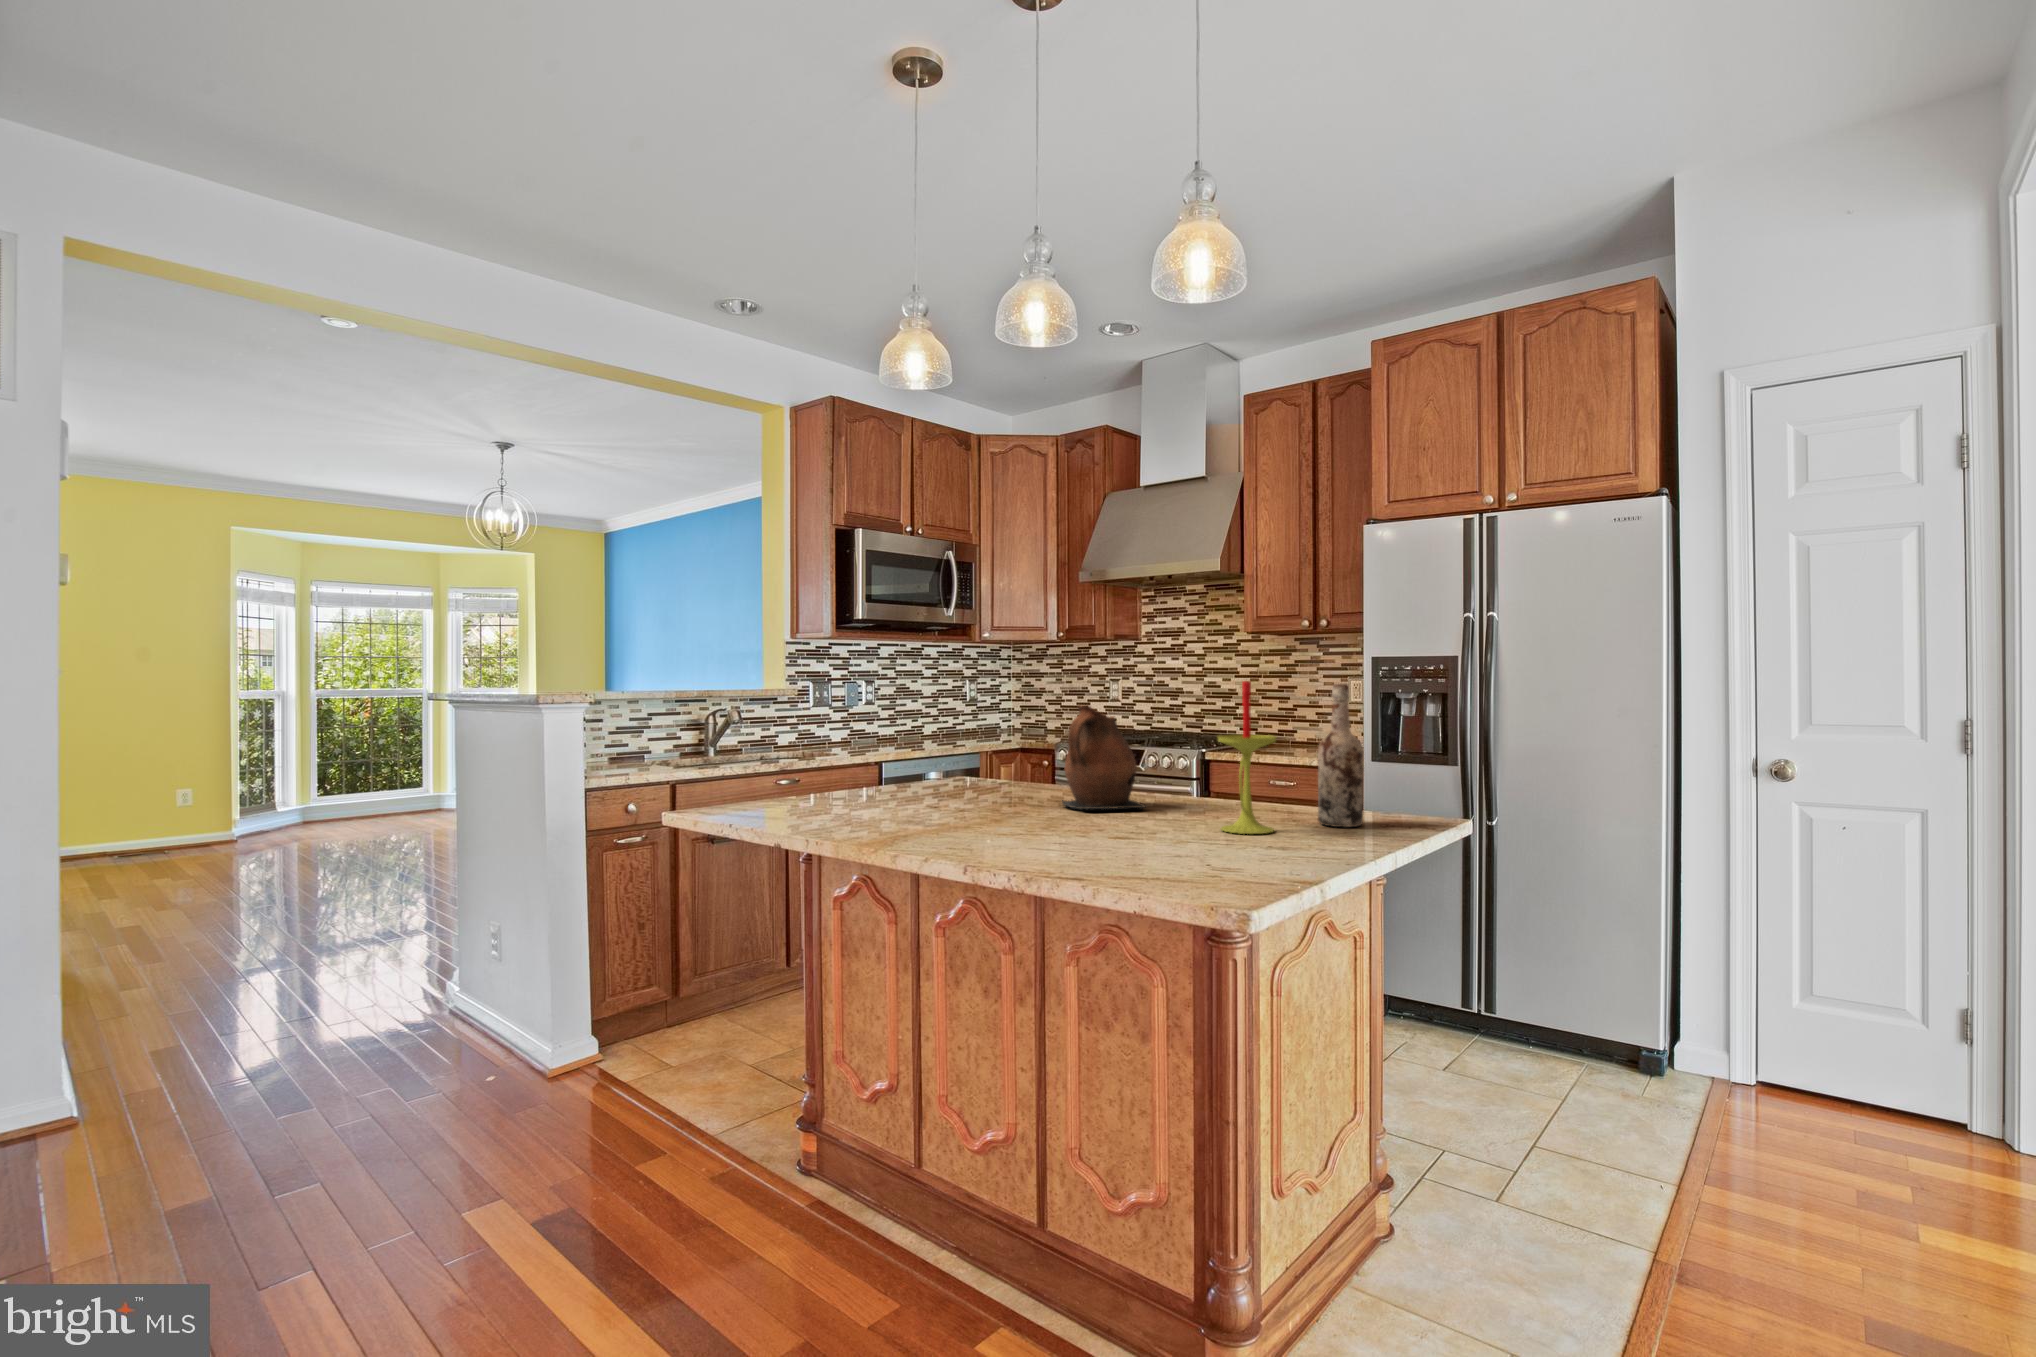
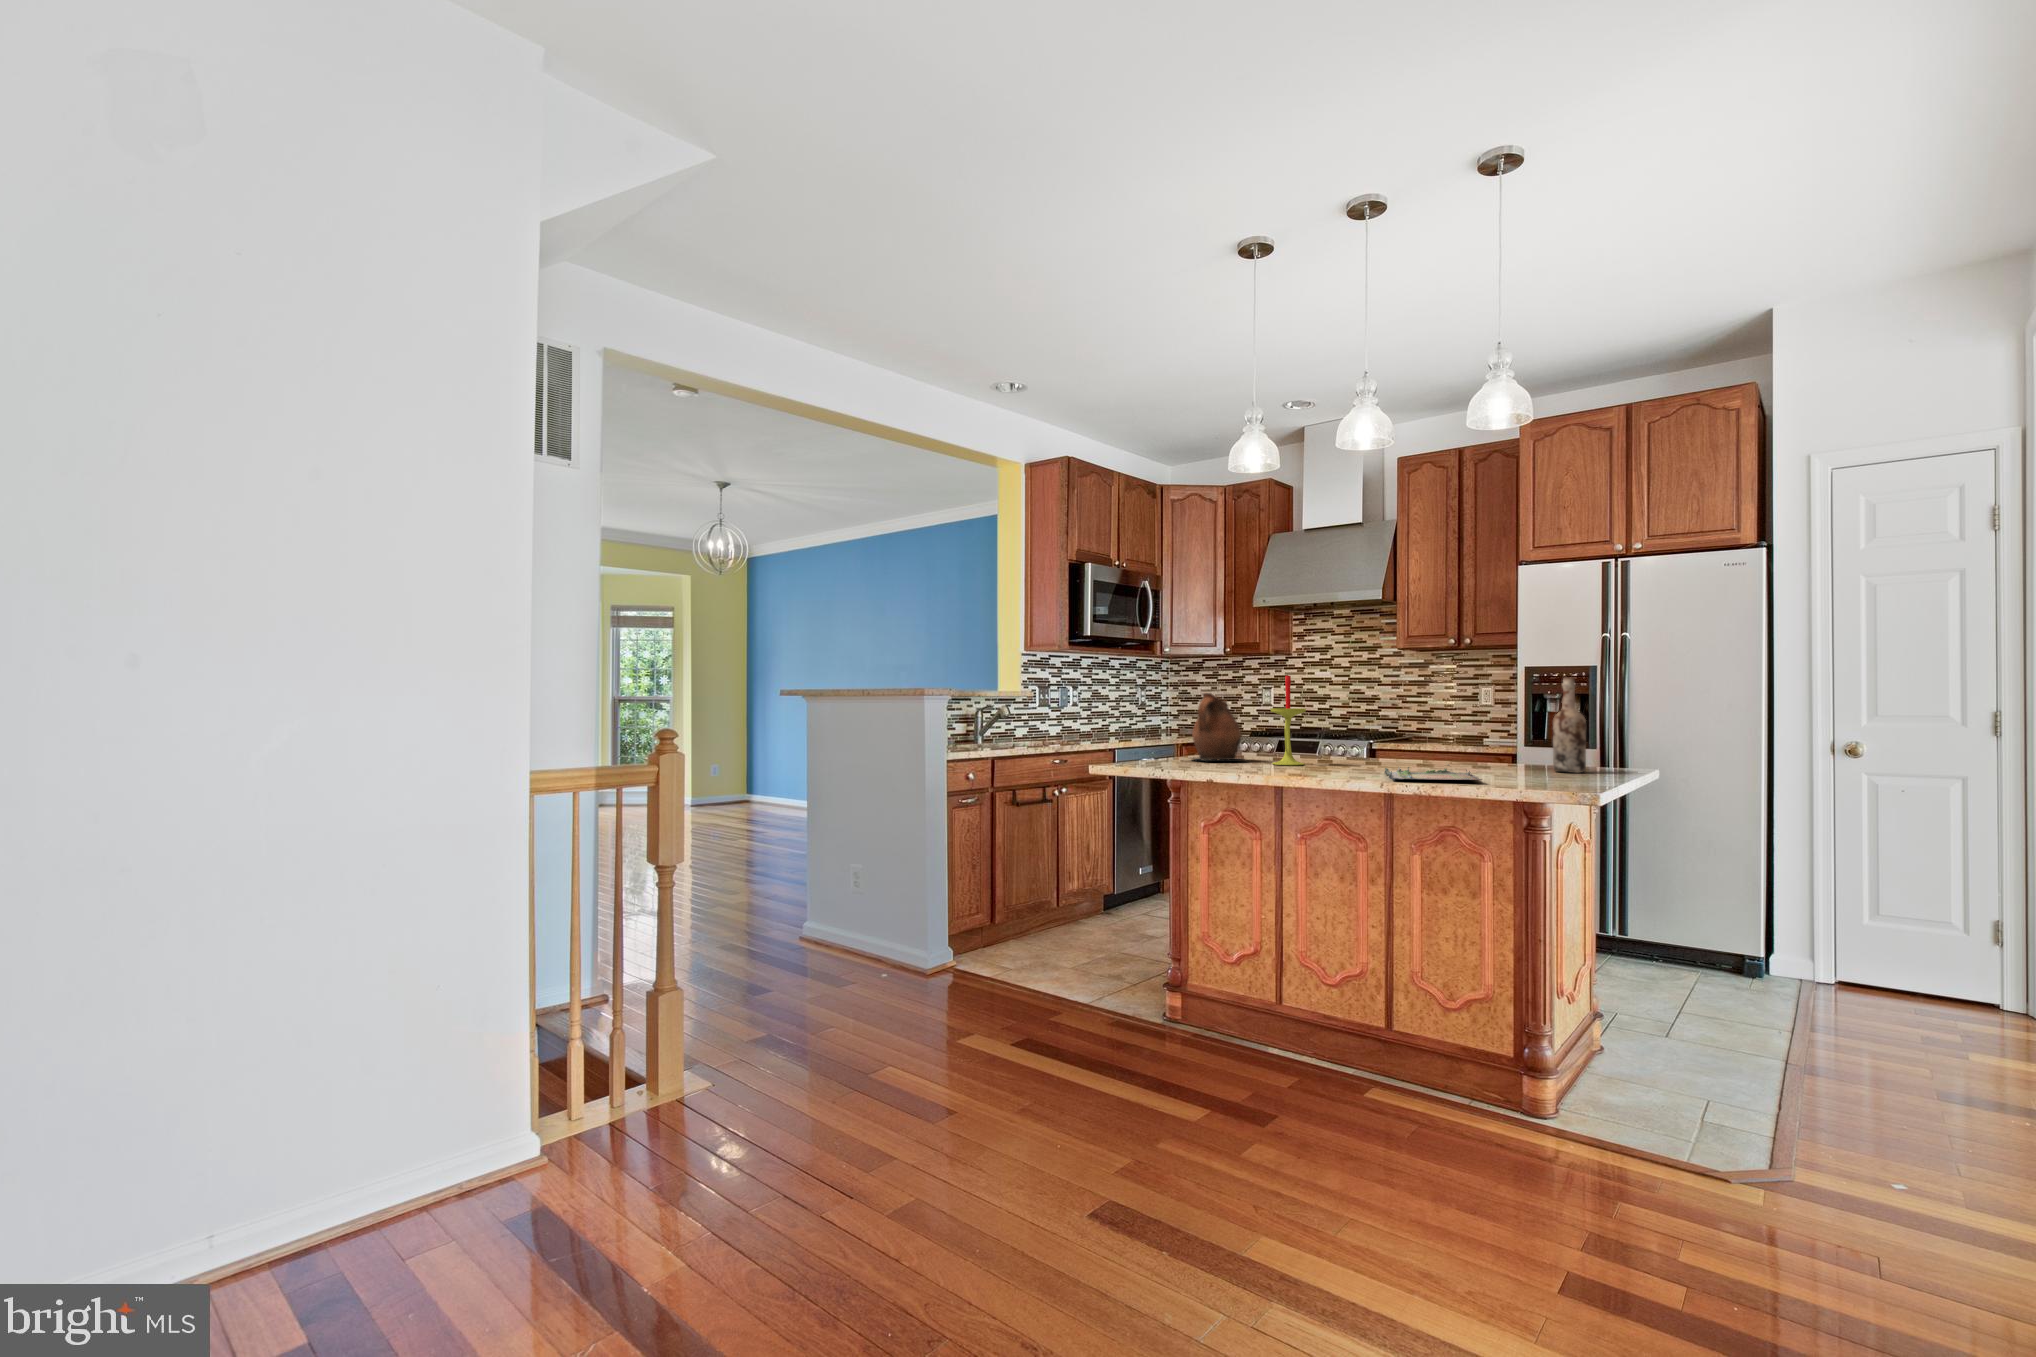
candle: present [1218,681,1277,834] -> present [1271,676,1306,765]
ceramic pitcher: present [1062,705,1146,809] -> present [1192,693,1247,761]
tray: none [1010,817,1167,859] -> present [1384,765,1482,780]

